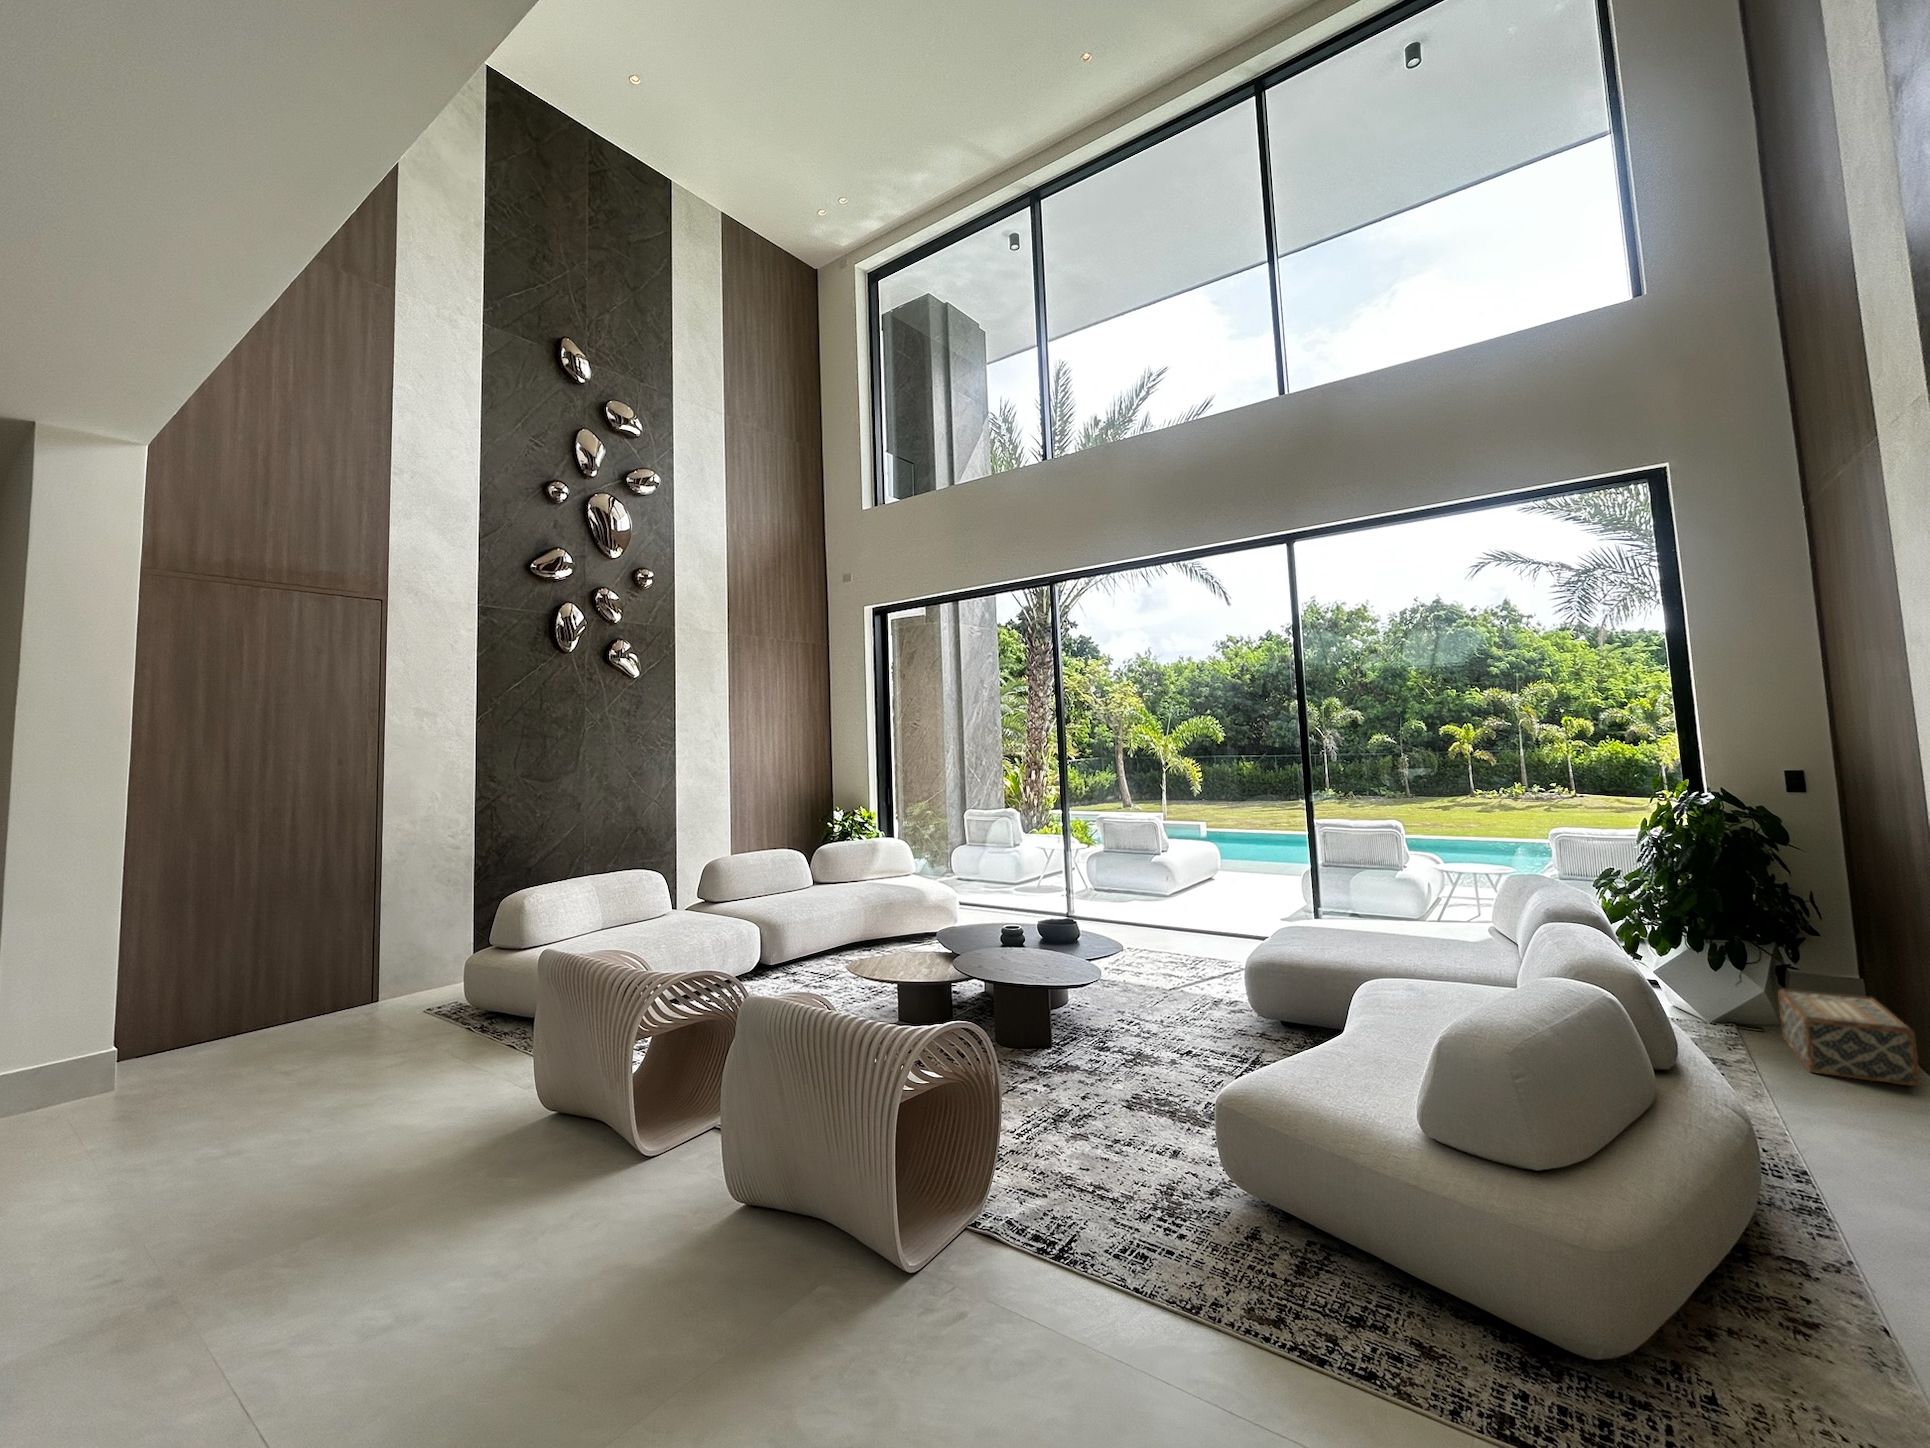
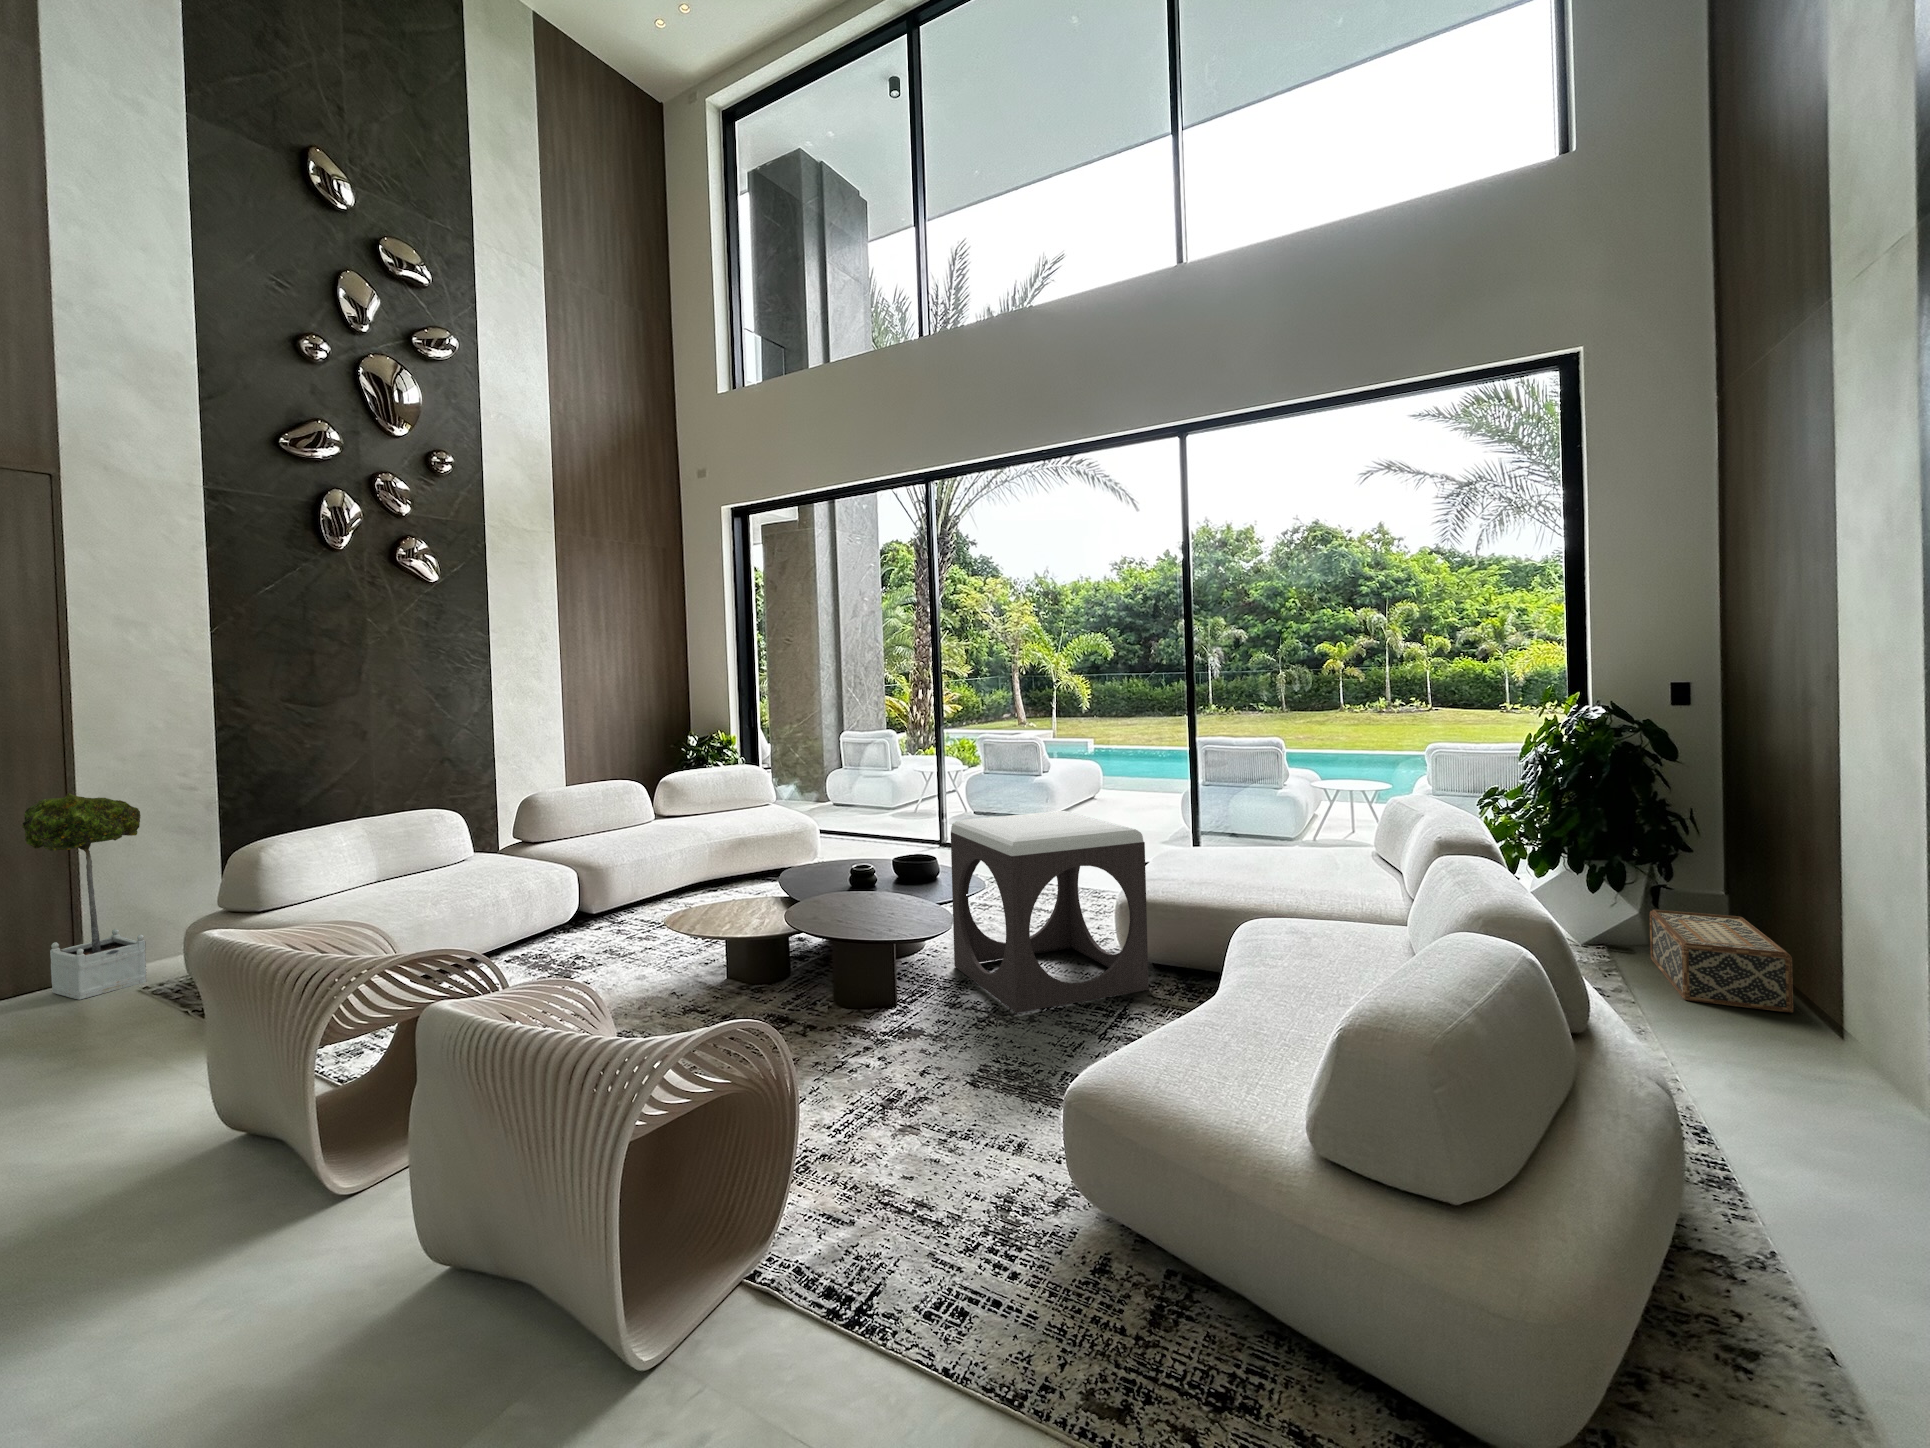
potted tree: none [343,850,424,1021] -> present [22,793,147,1000]
footstool: none [1096,882,1282,1057] -> present [951,811,1149,1013]

